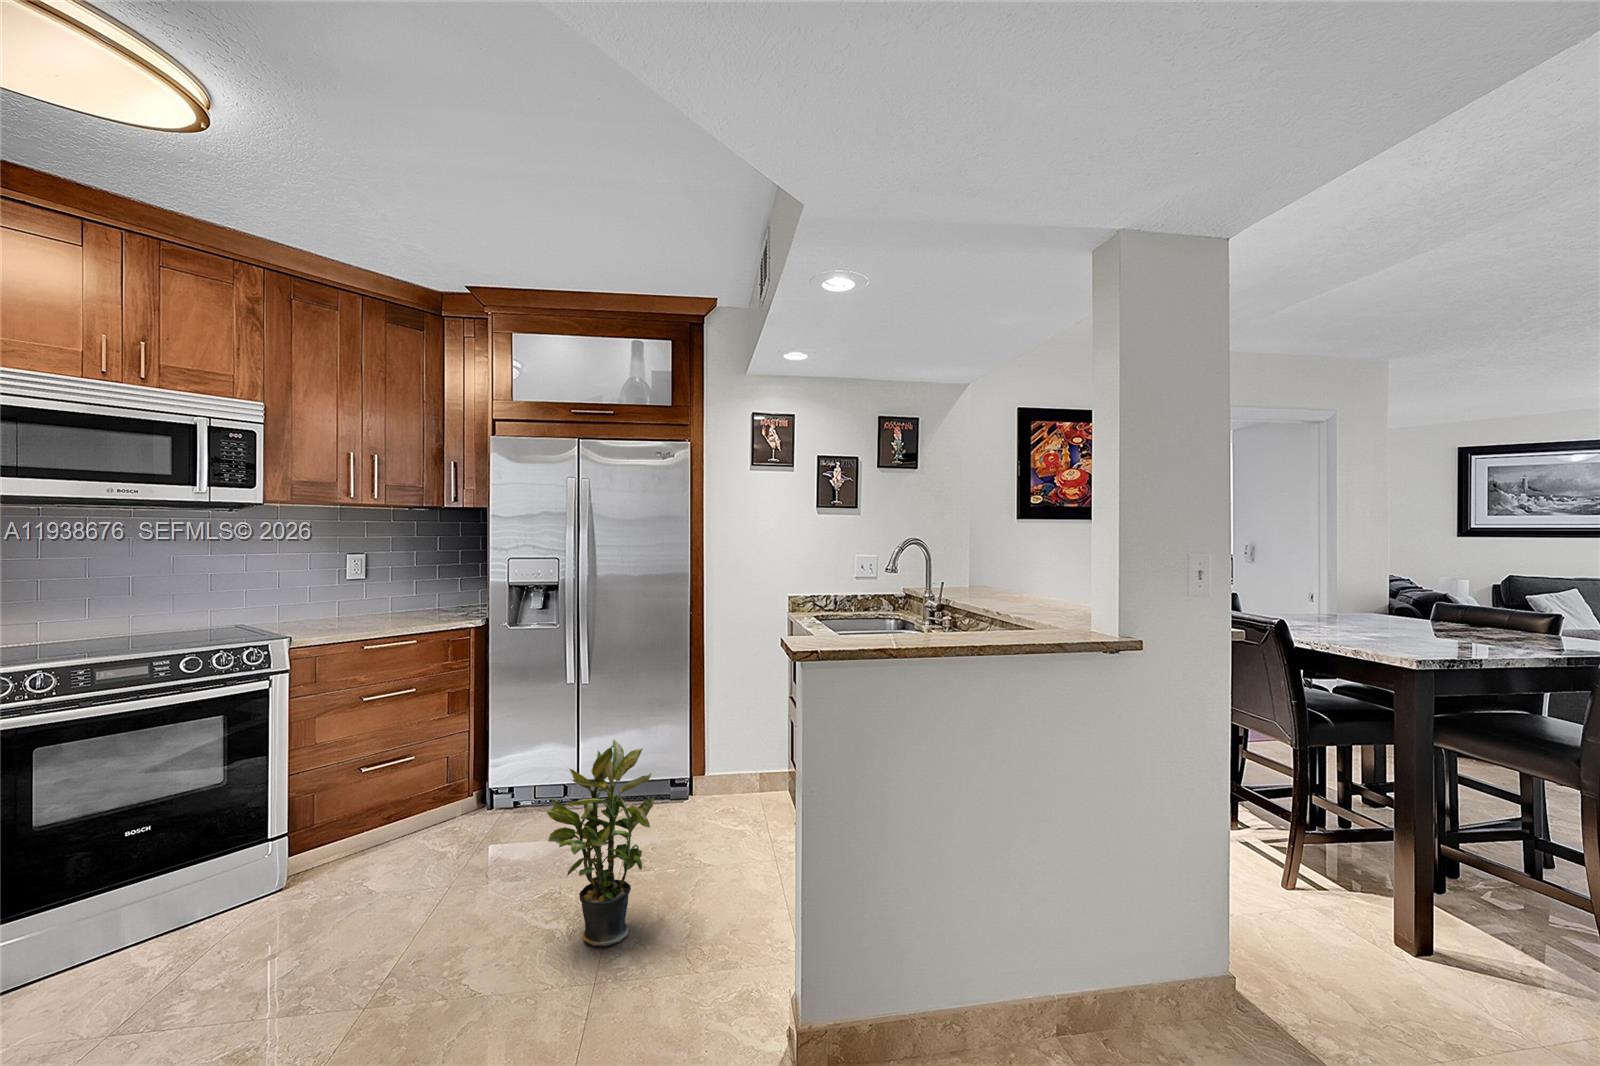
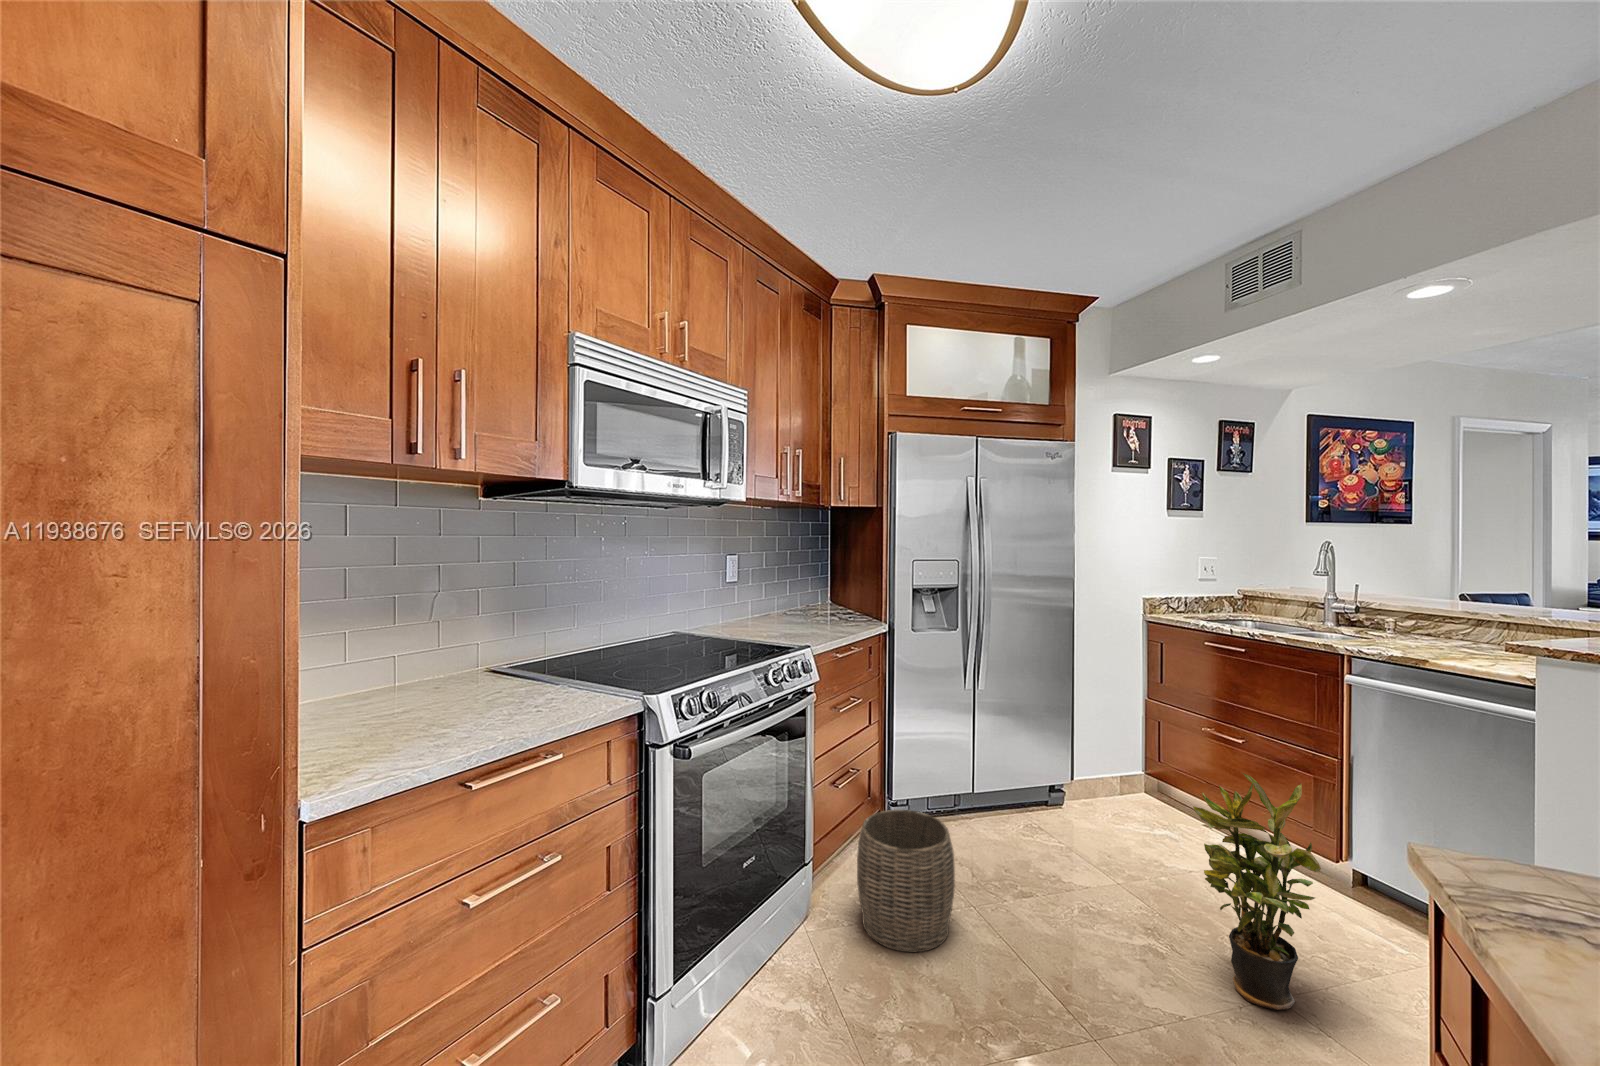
woven basket: none [337,777,436,894] -> present [857,810,955,952]

